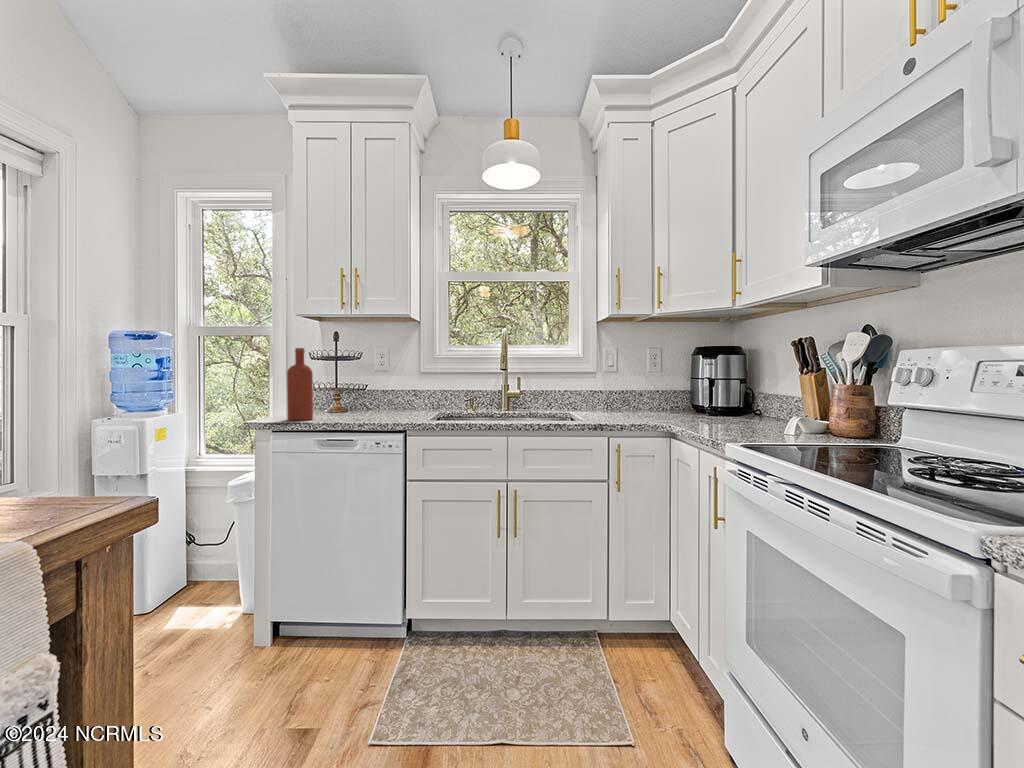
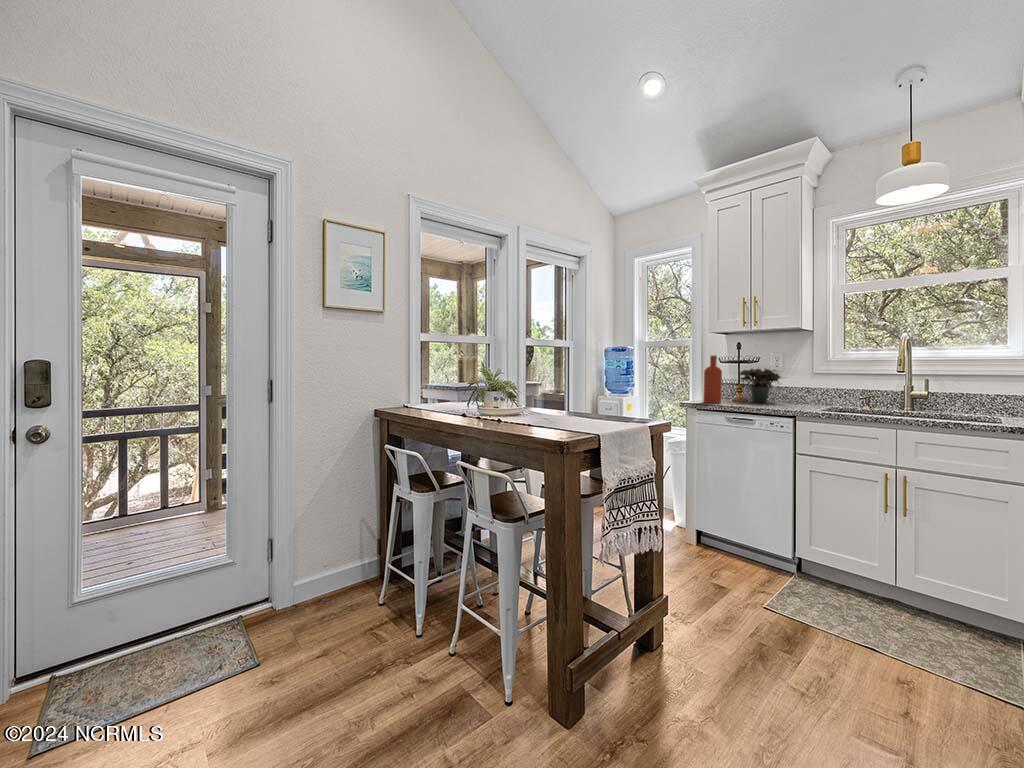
potted plant: none [330,367,396,414] -> present [740,369,782,402]

